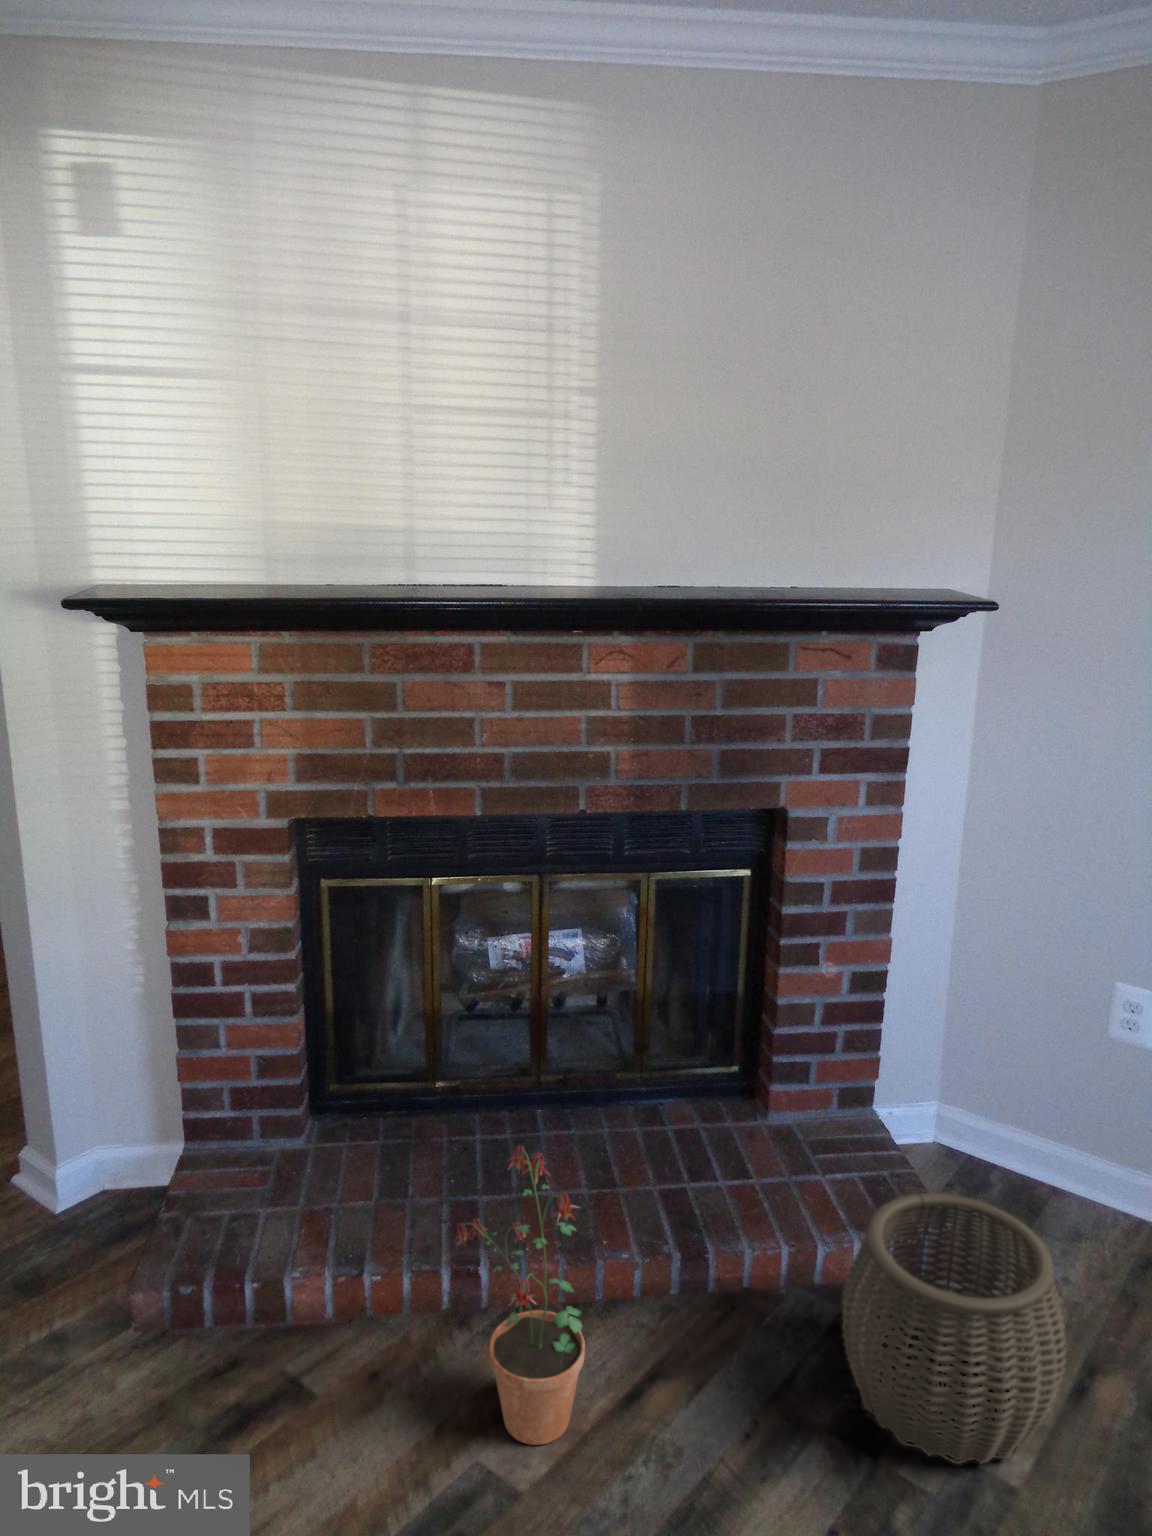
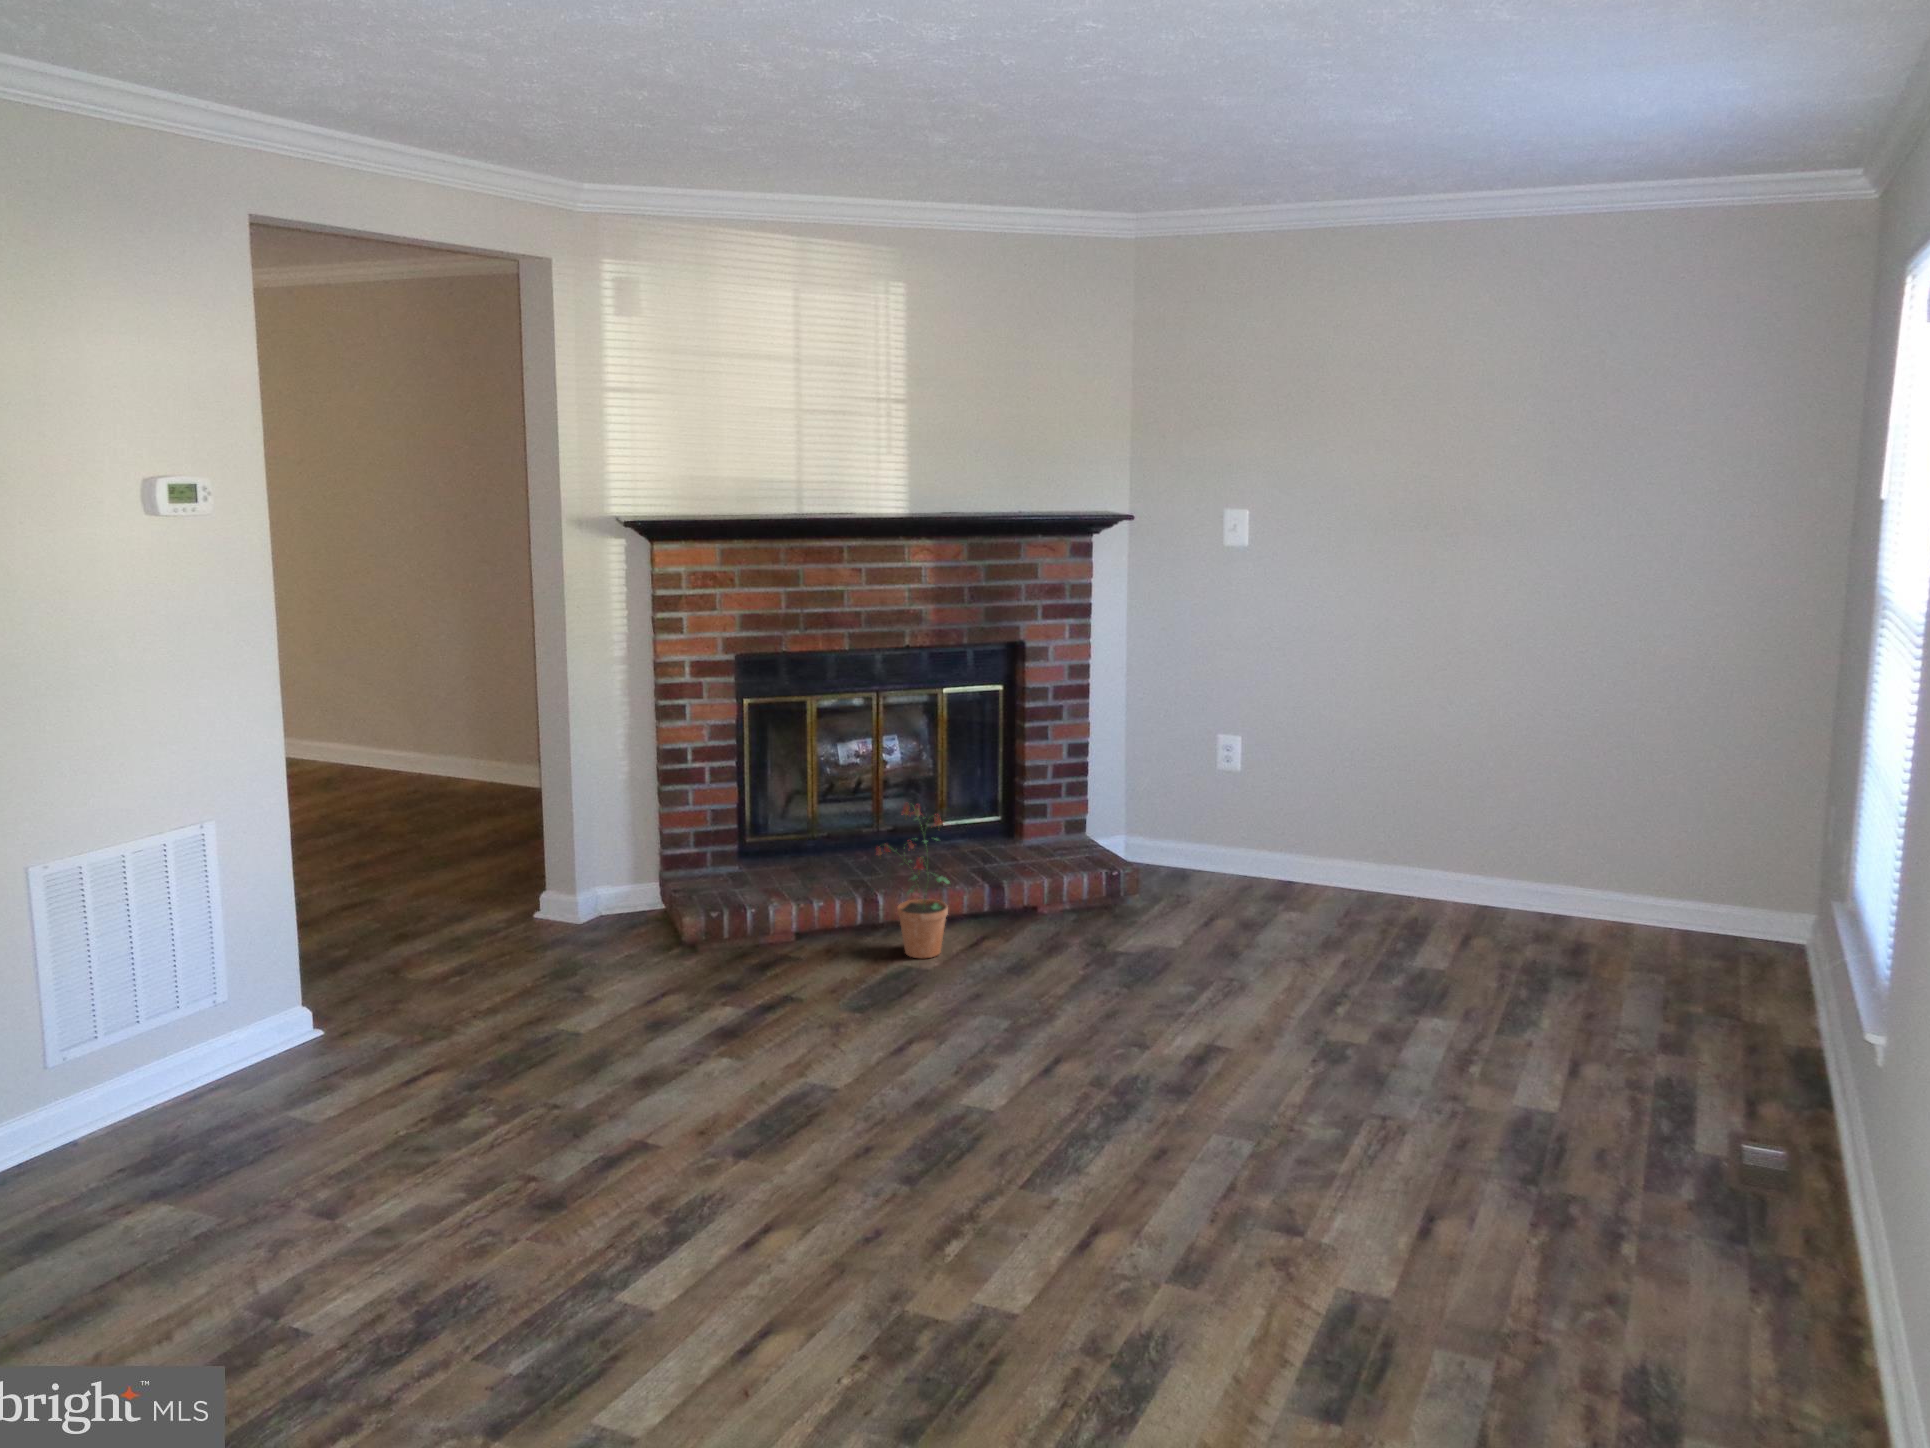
woven basket: present [842,1193,1066,1464] -> none [1077,828,1189,944]

